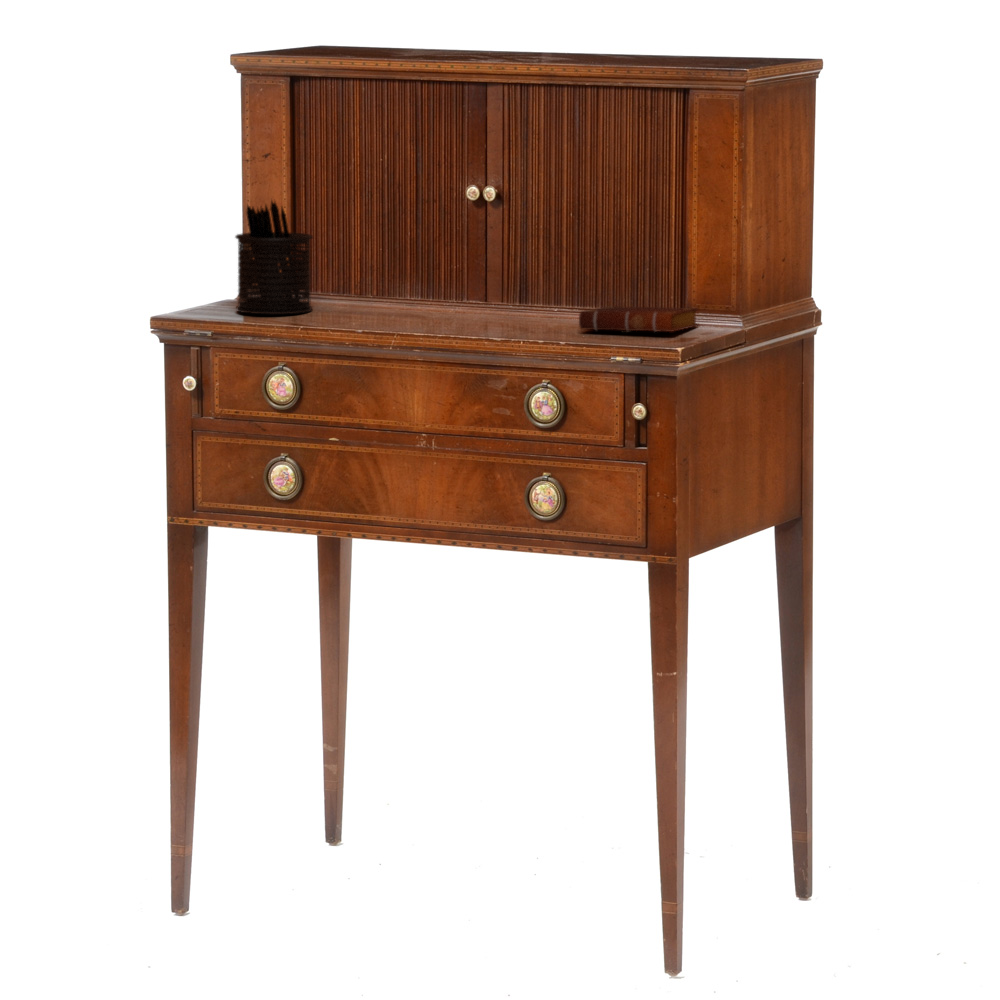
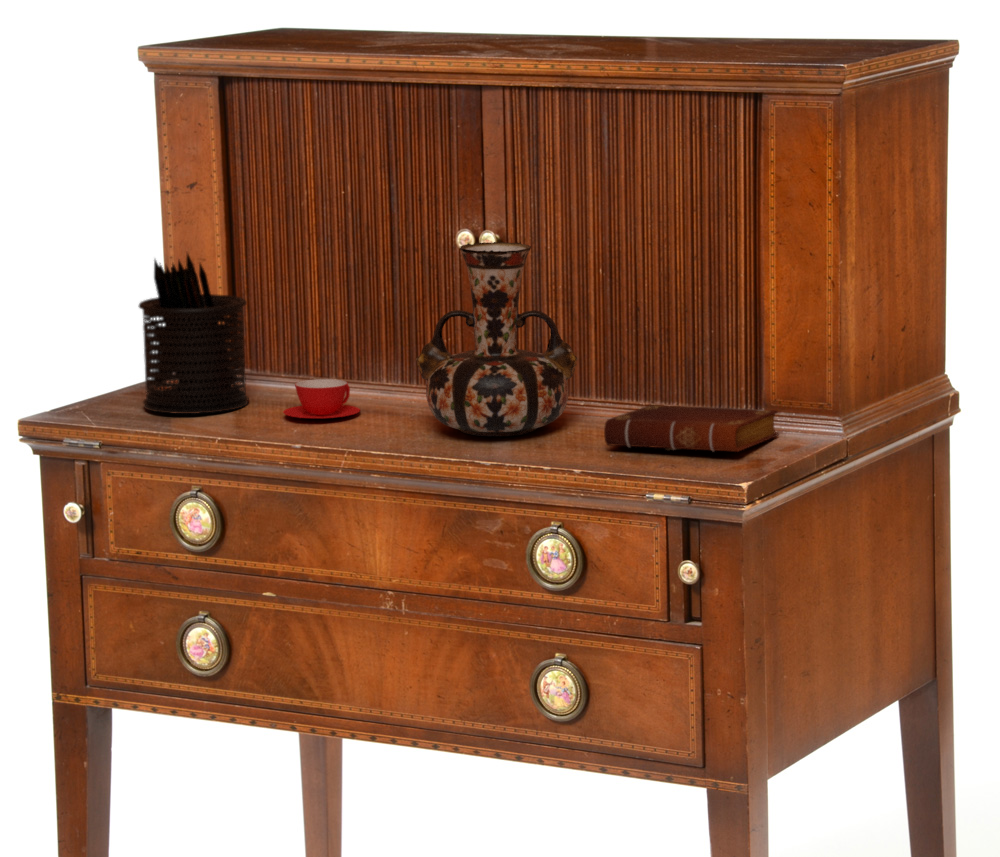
decorative vase: none [443,191,557,326] -> present [416,242,578,436]
teacup: none [342,291,397,317] -> present [283,379,360,418]

